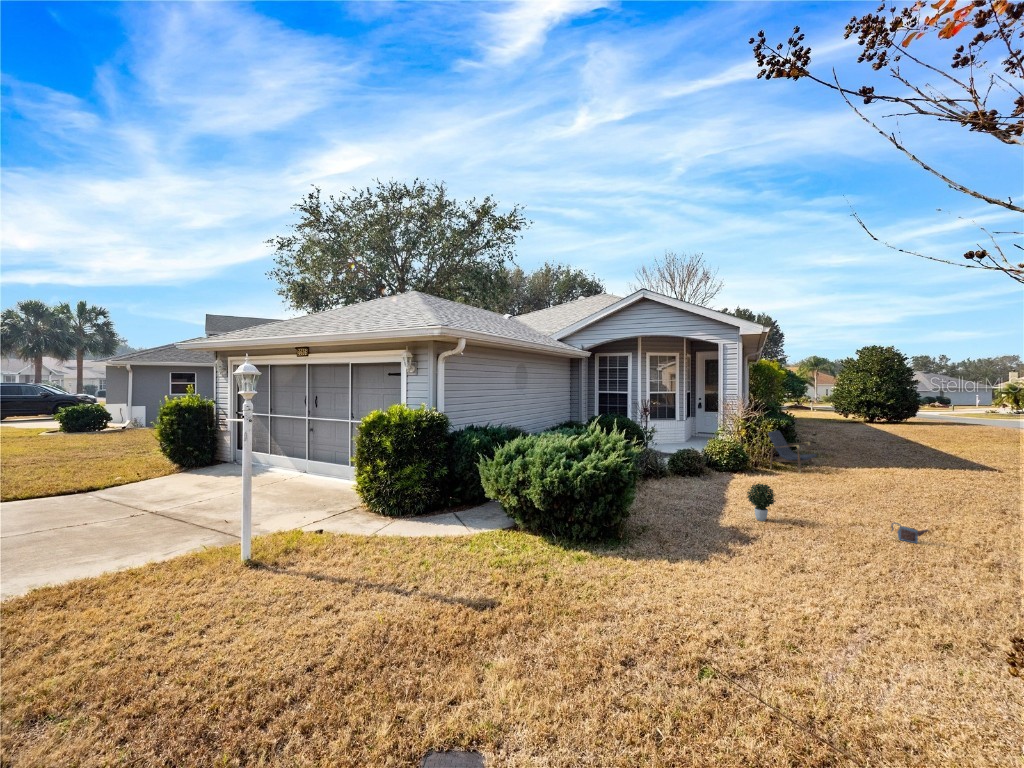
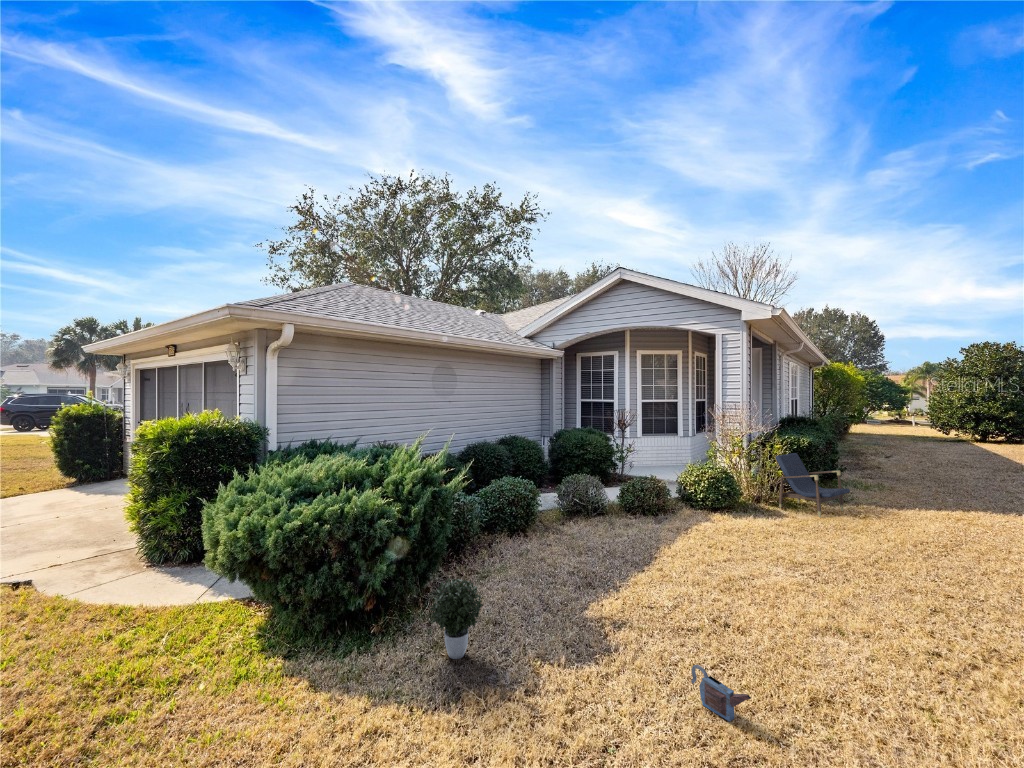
potted plant: present [747,484,776,521] -> present [430,579,483,659]
watering can: present [891,522,929,543] -> present [691,665,751,722]

